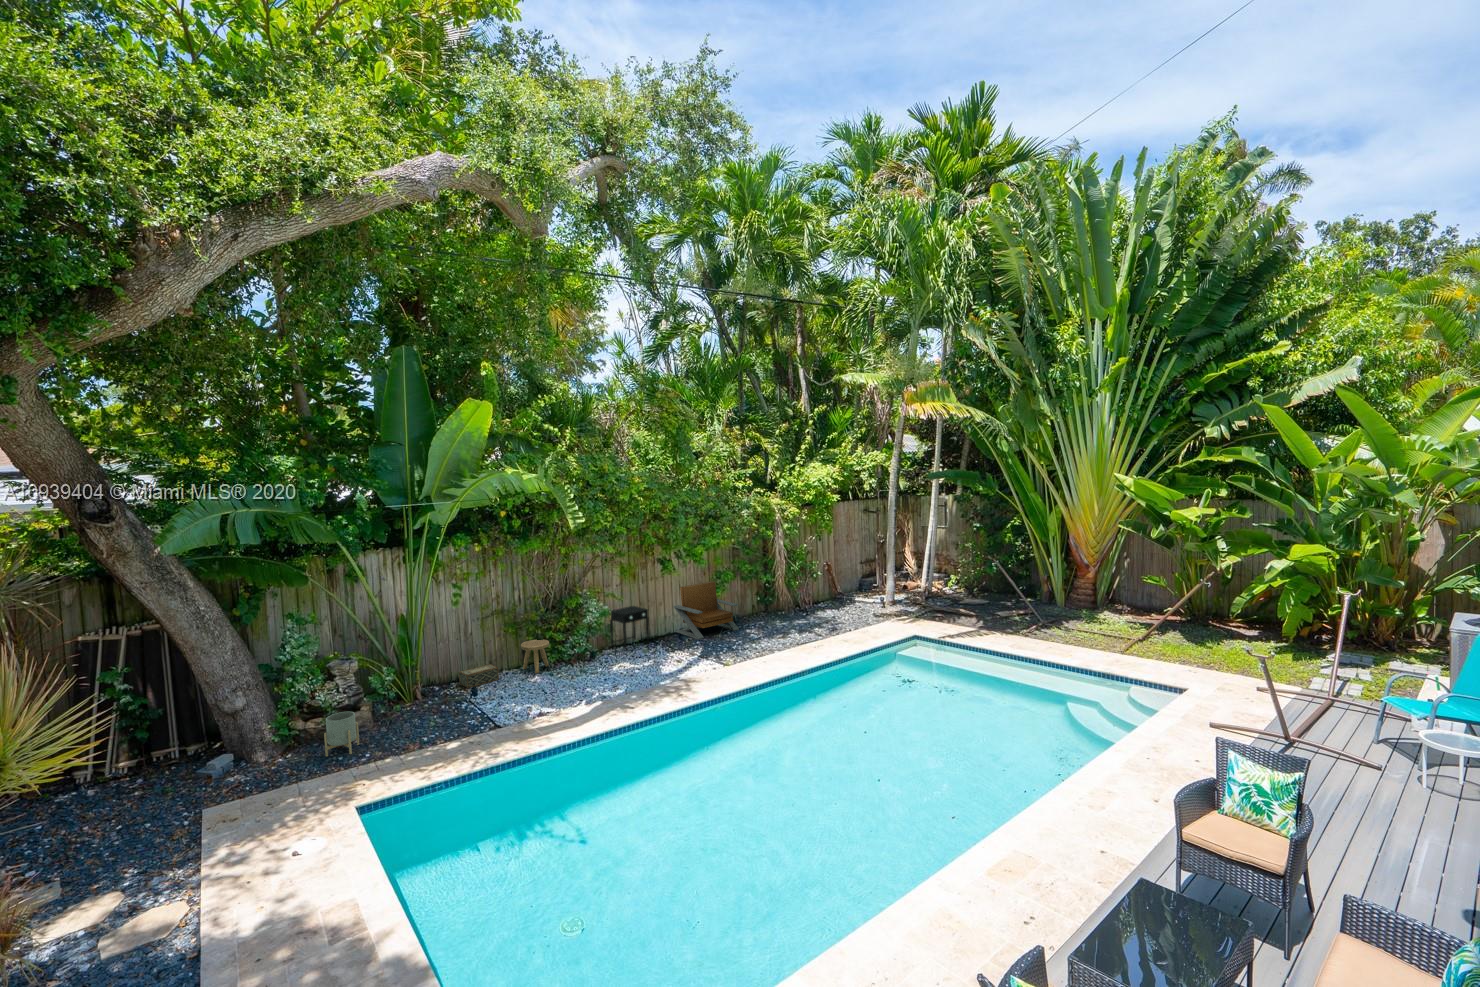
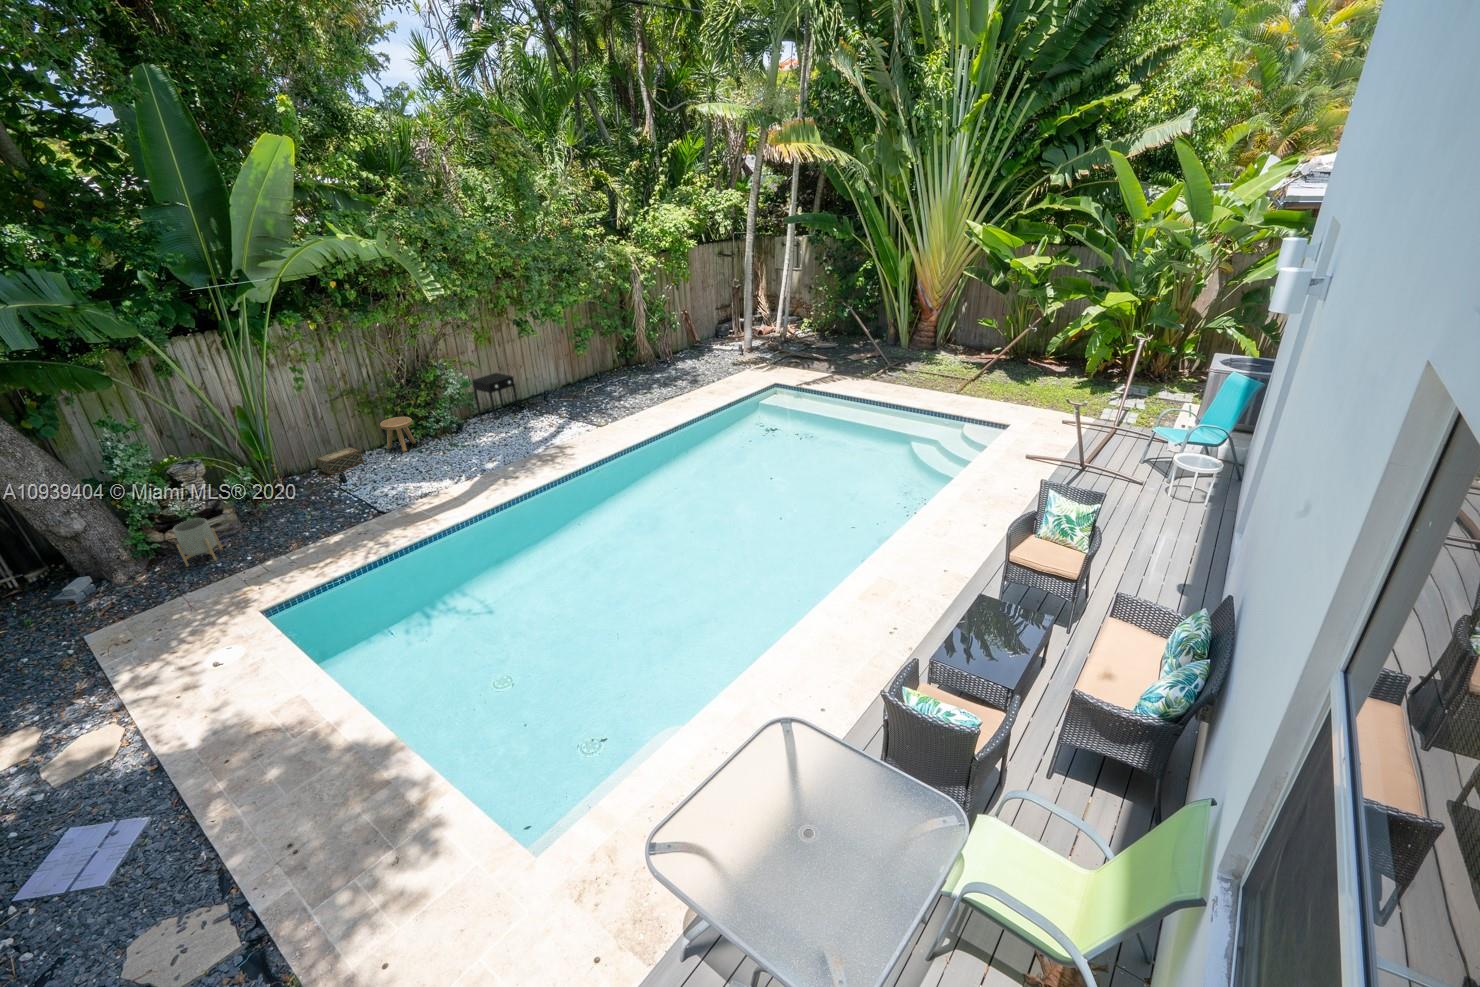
lounge chair: present [674,582,739,639] -> none [539,342,609,403]

